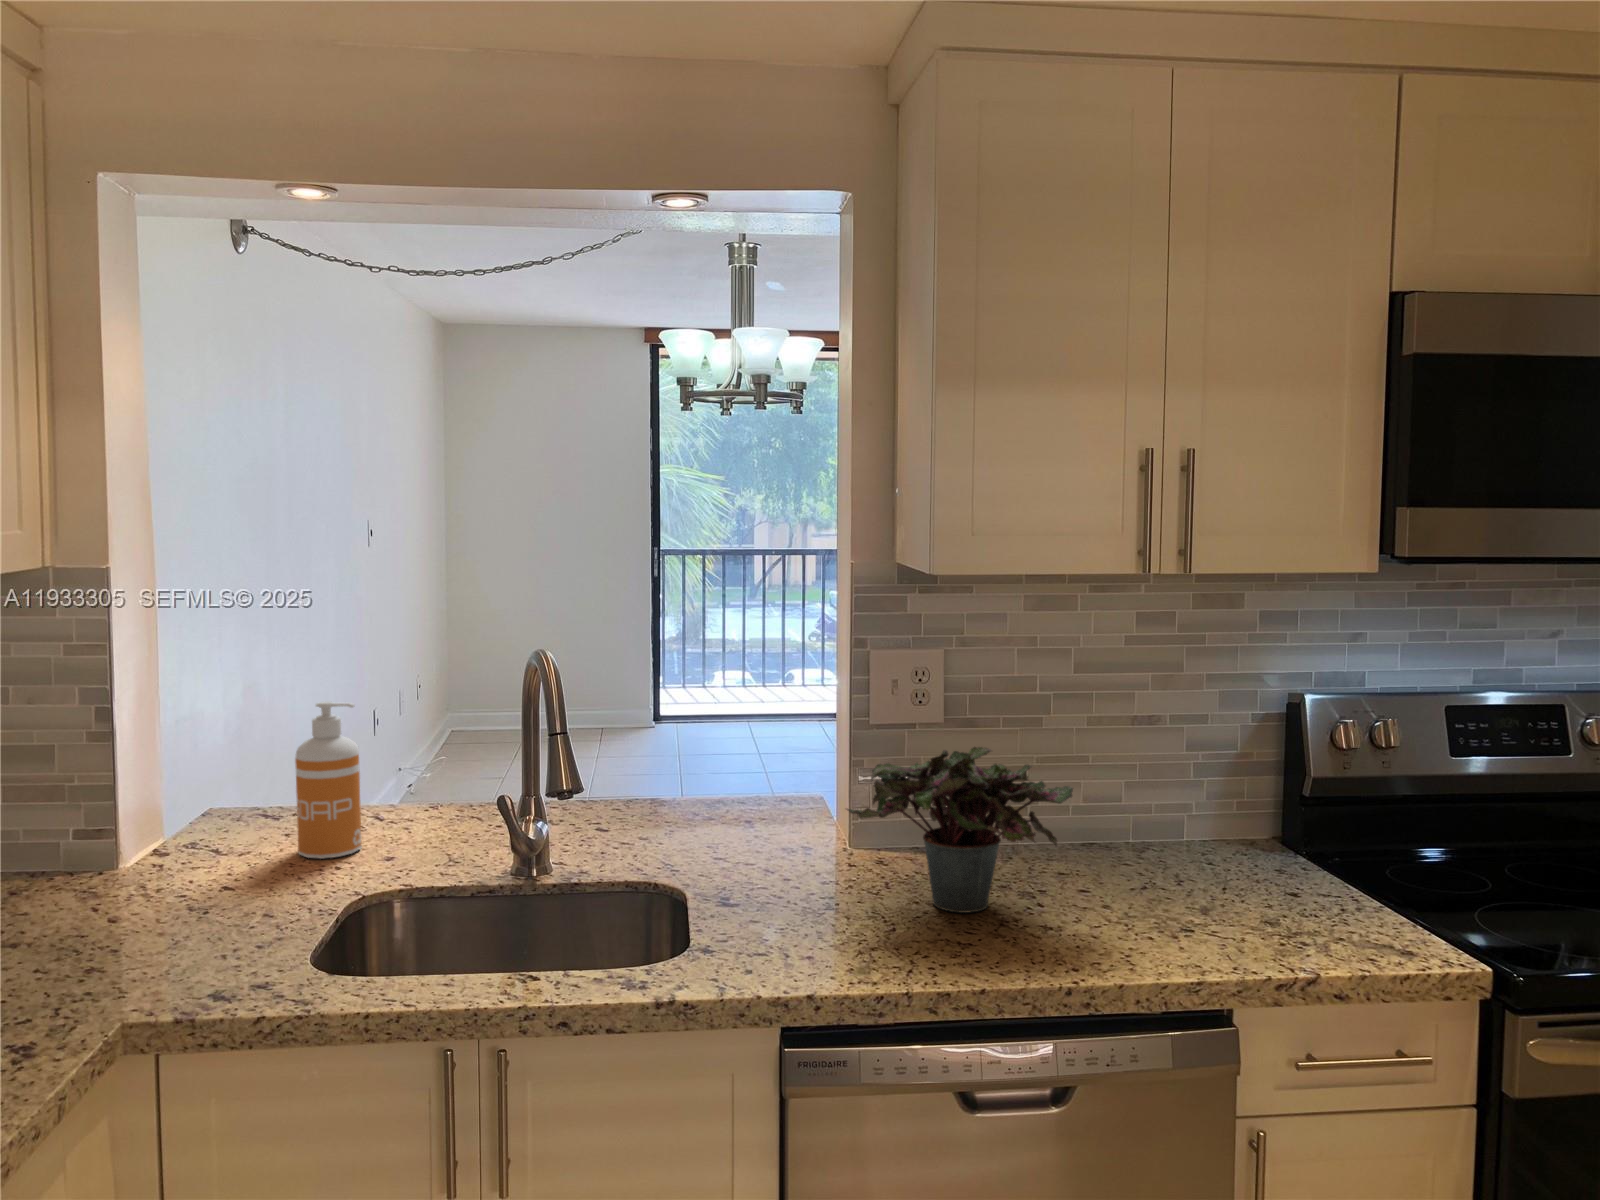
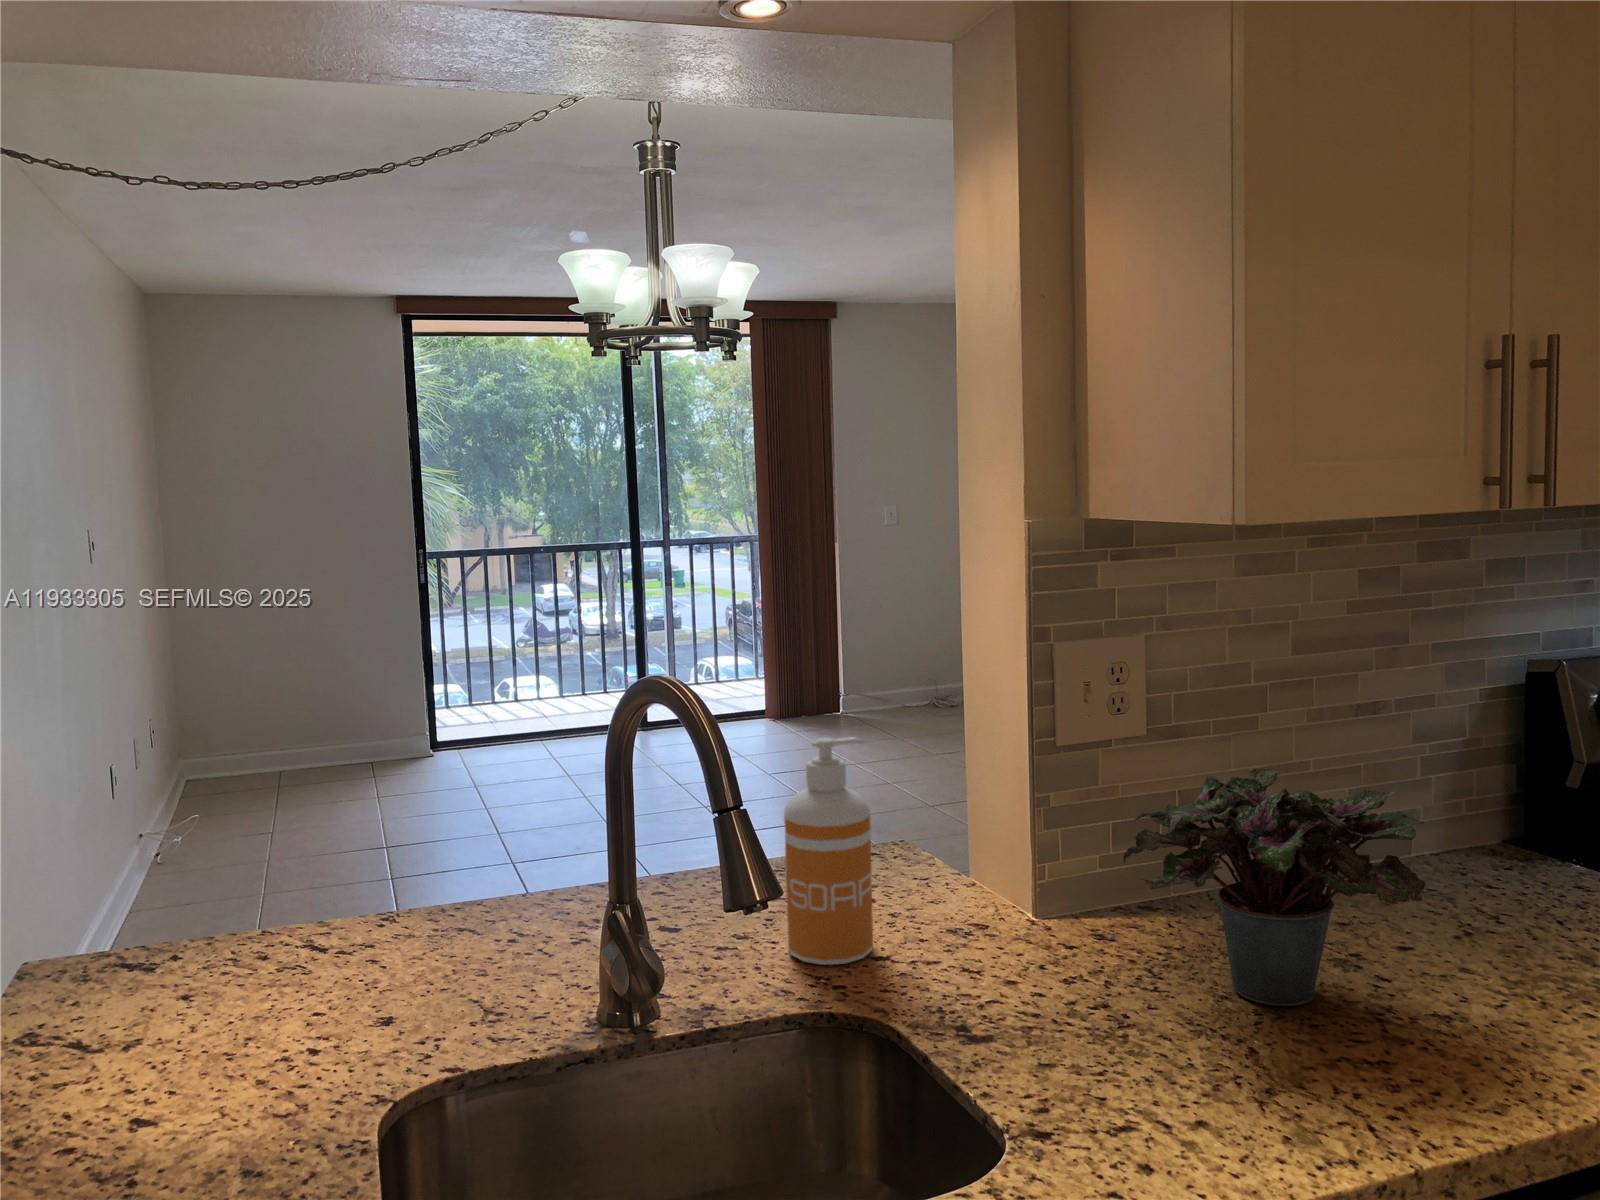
soap dispenser: present [295,701,362,859] -> present [784,737,873,965]

